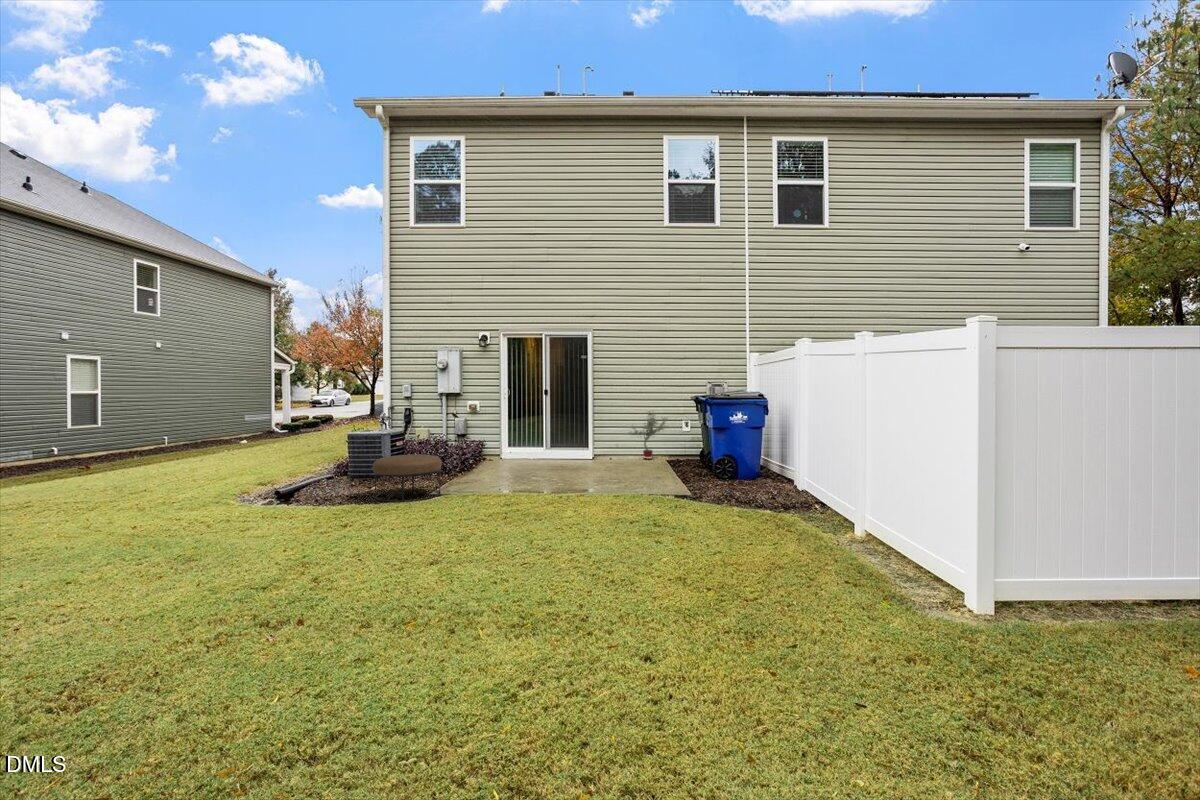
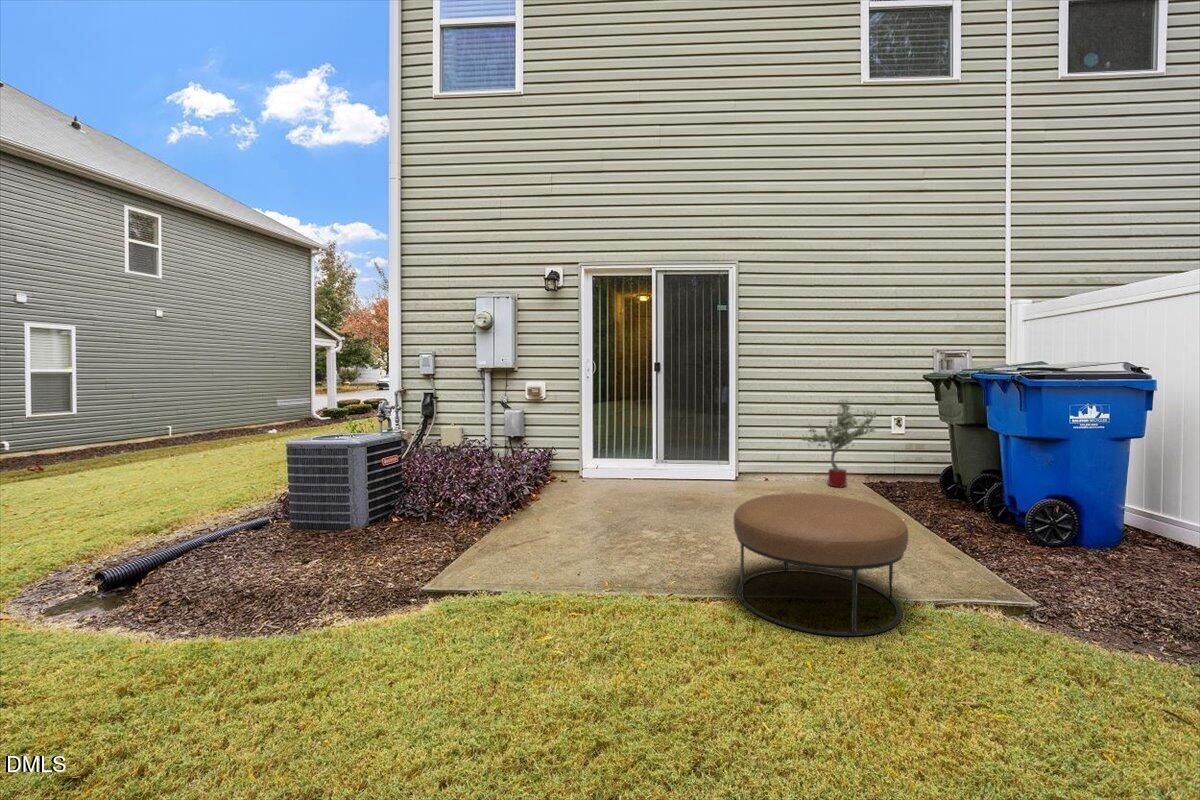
ottoman: present [373,454,442,502] -> present [734,493,908,636]

